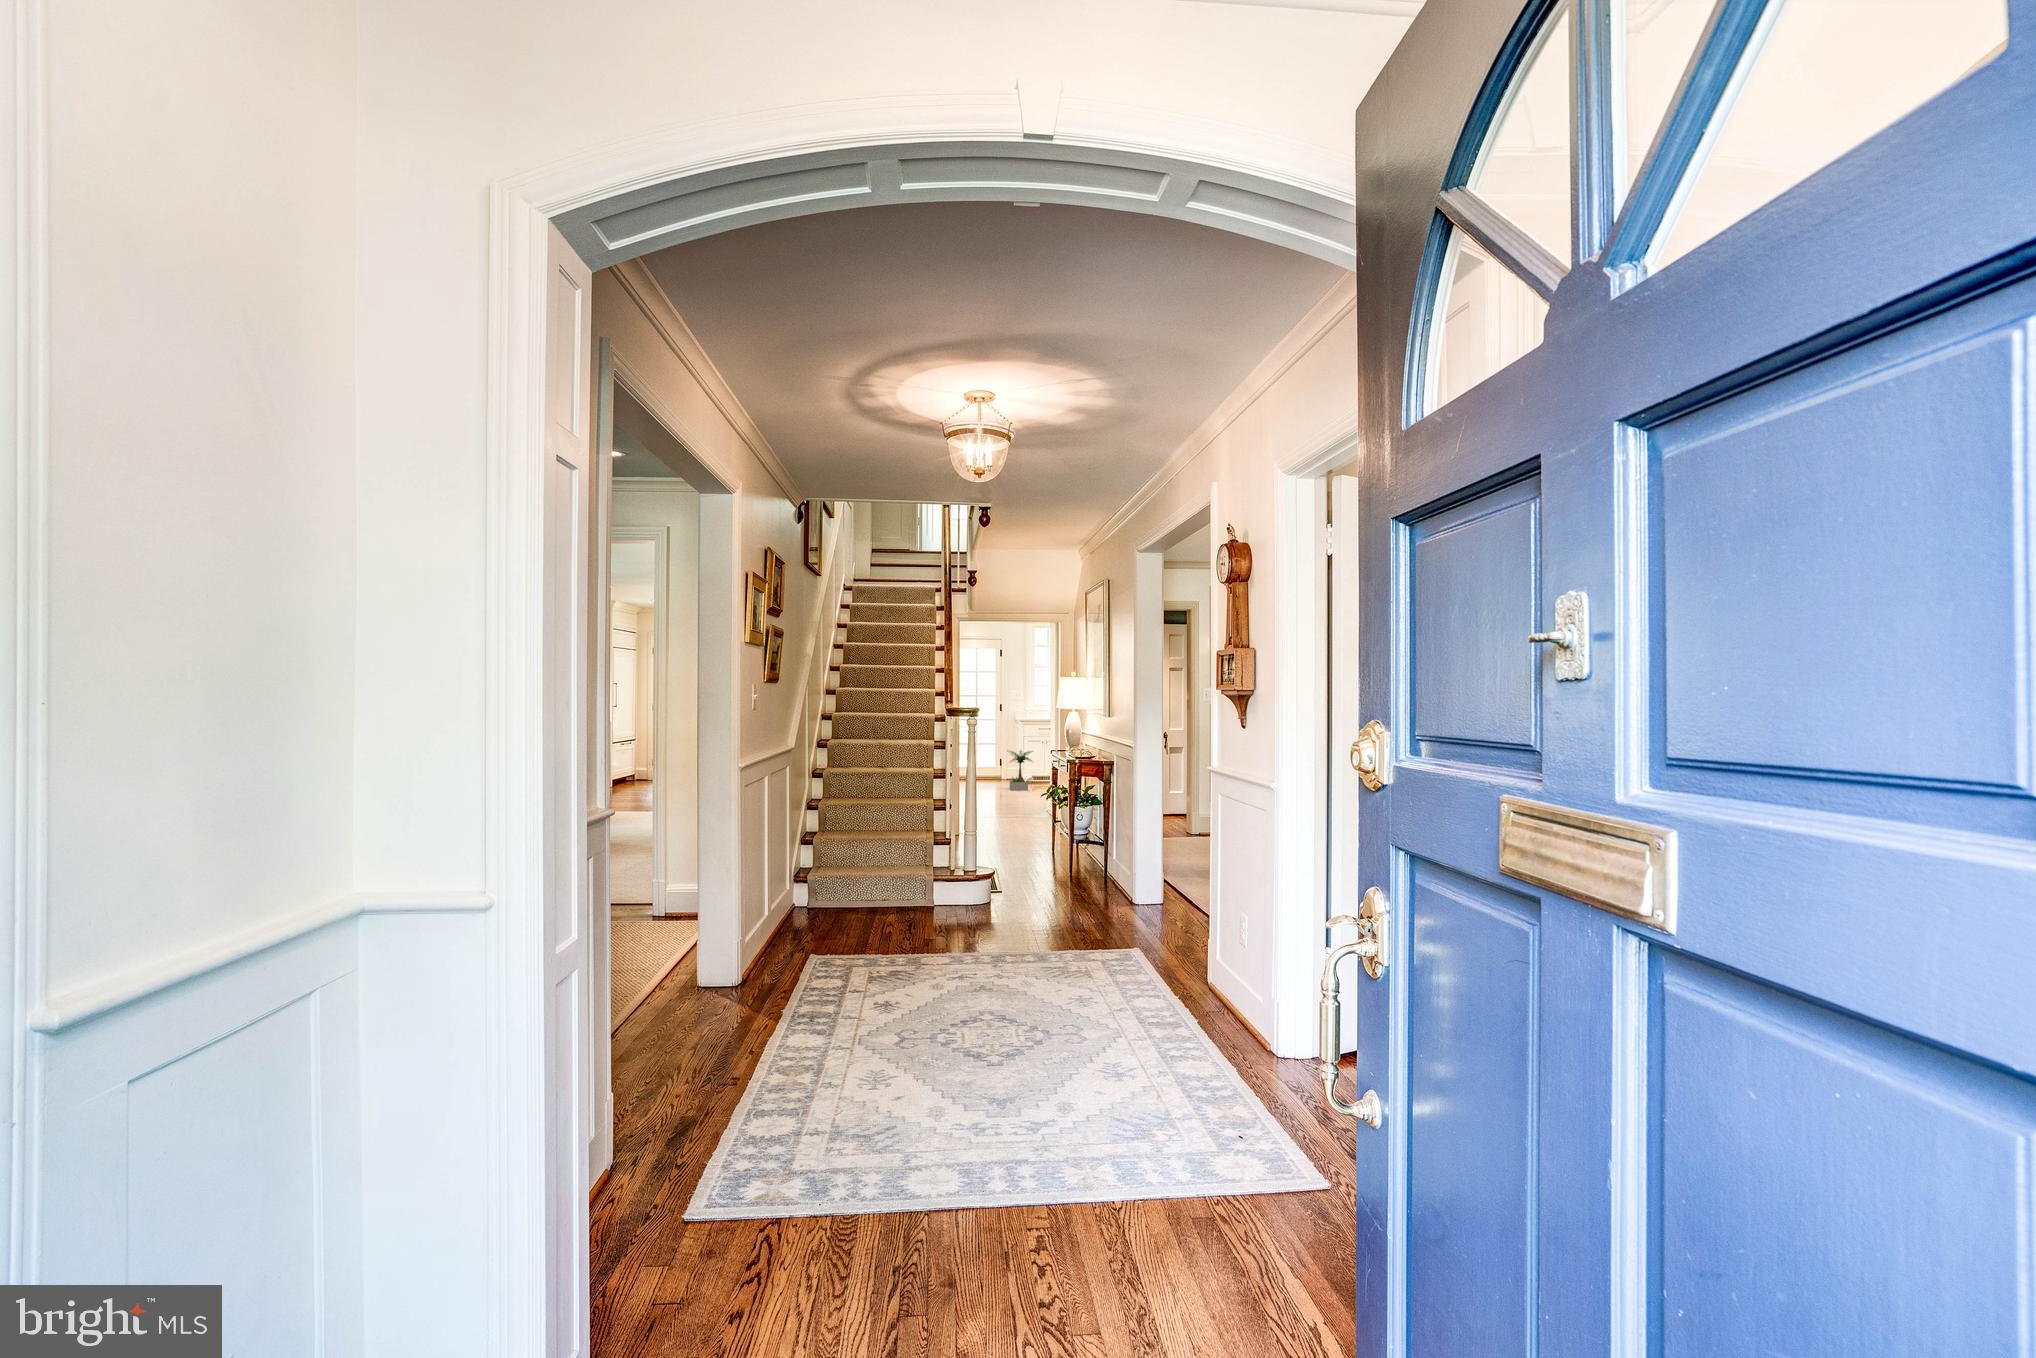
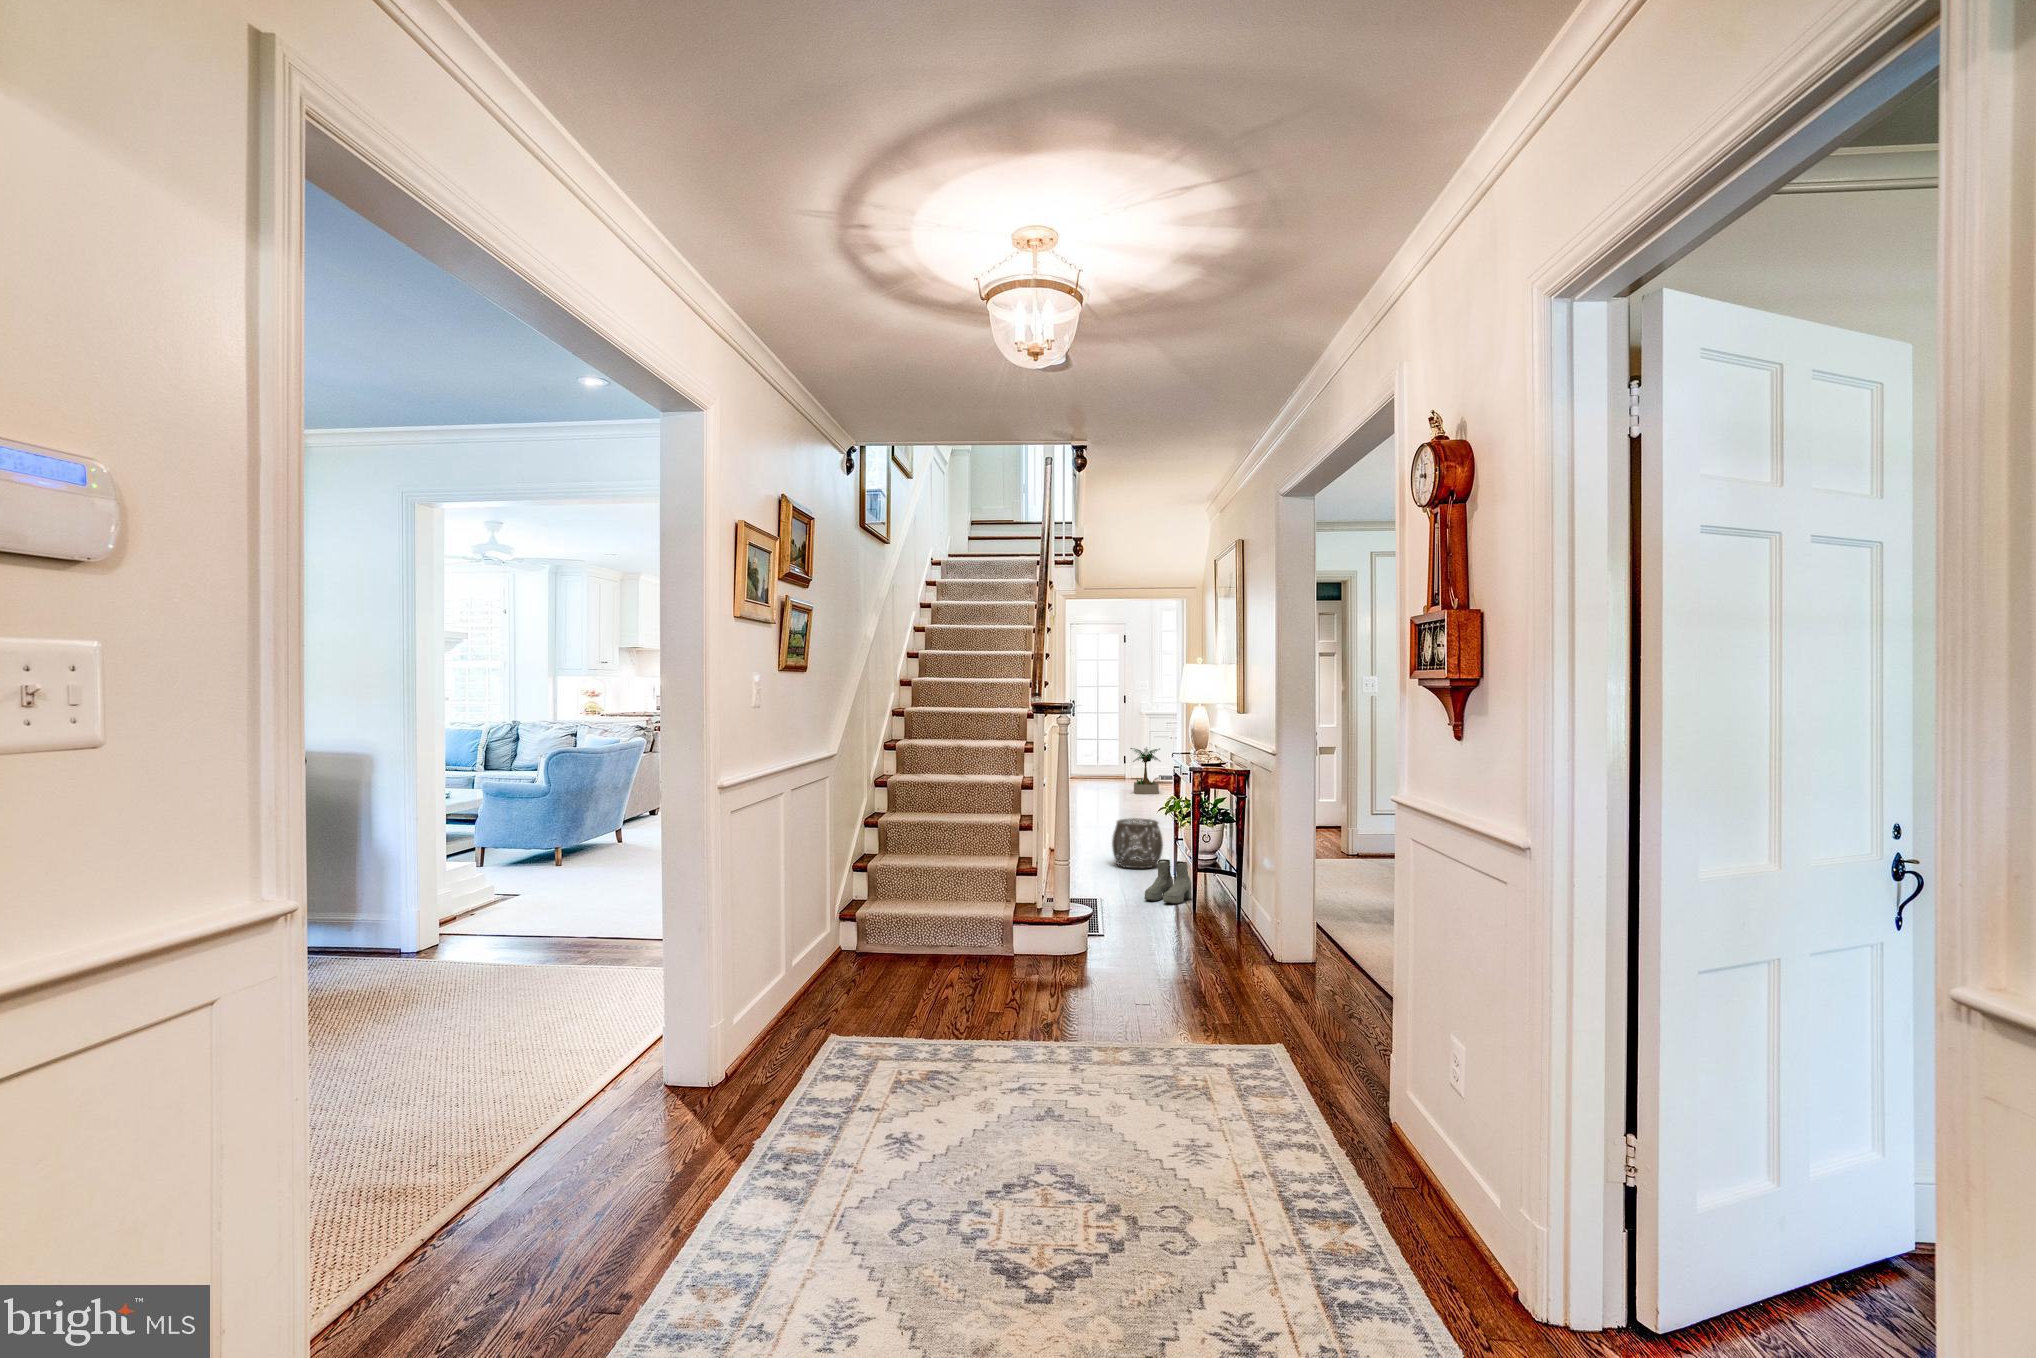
woven basket: none [1000,805,1042,845] -> present [1112,818,1163,869]
boots: none [1030,834,1067,867] -> present [1145,859,1191,904]

